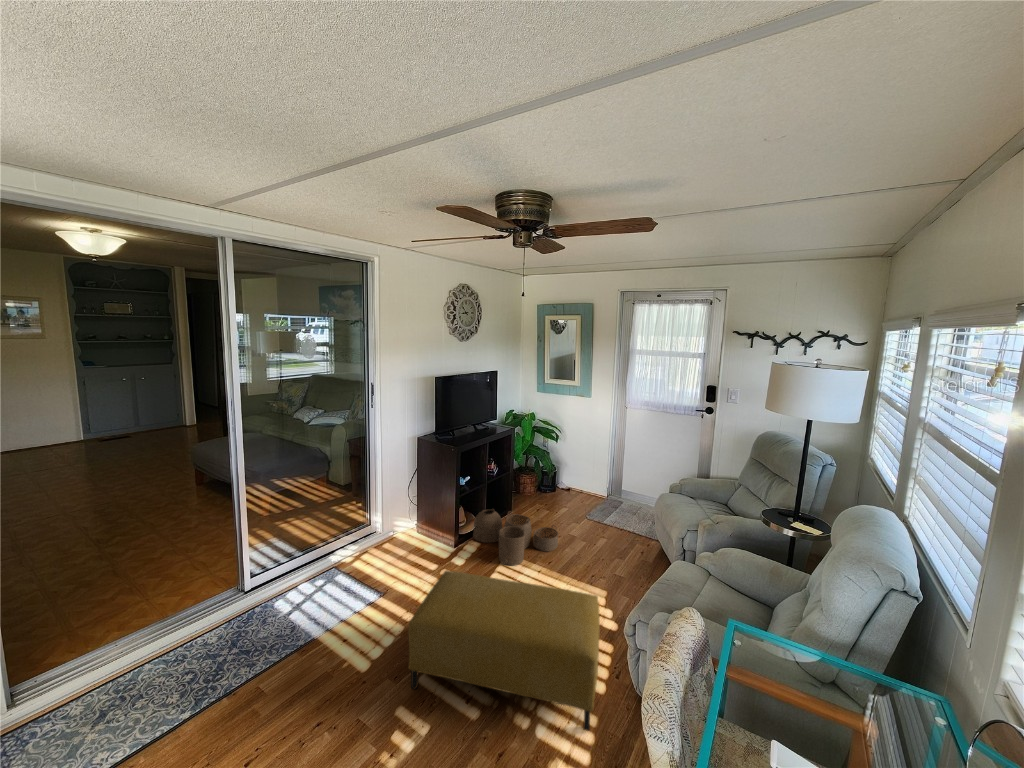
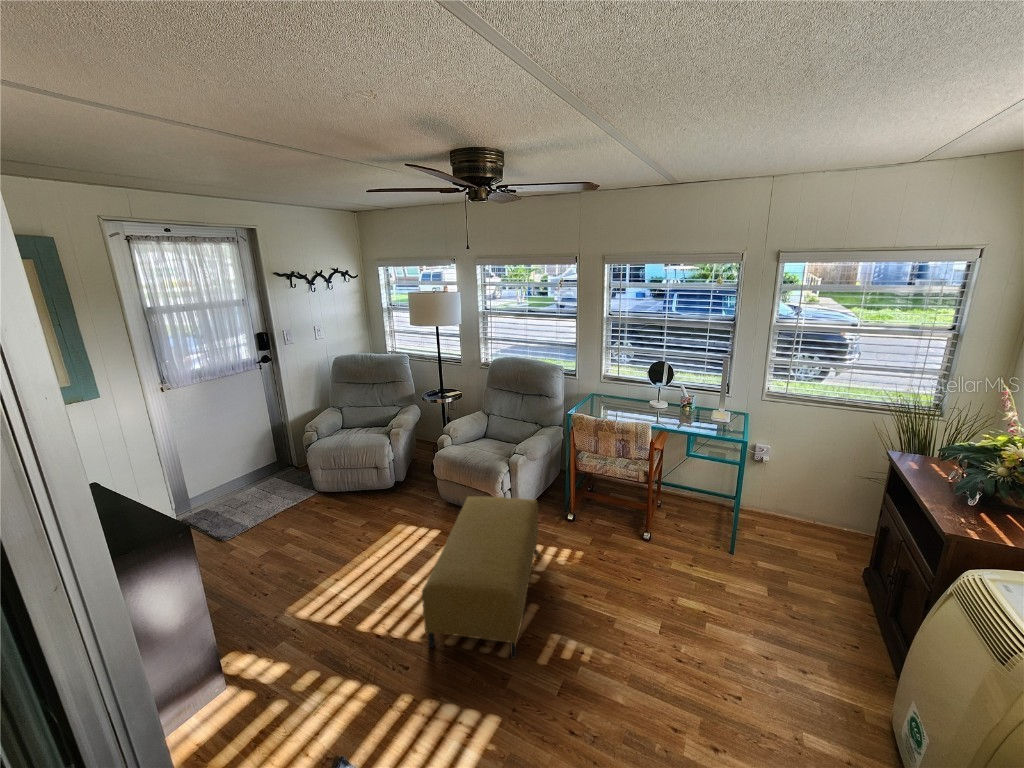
woven basket: present [473,510,558,565] -> none [195,545,325,655]

